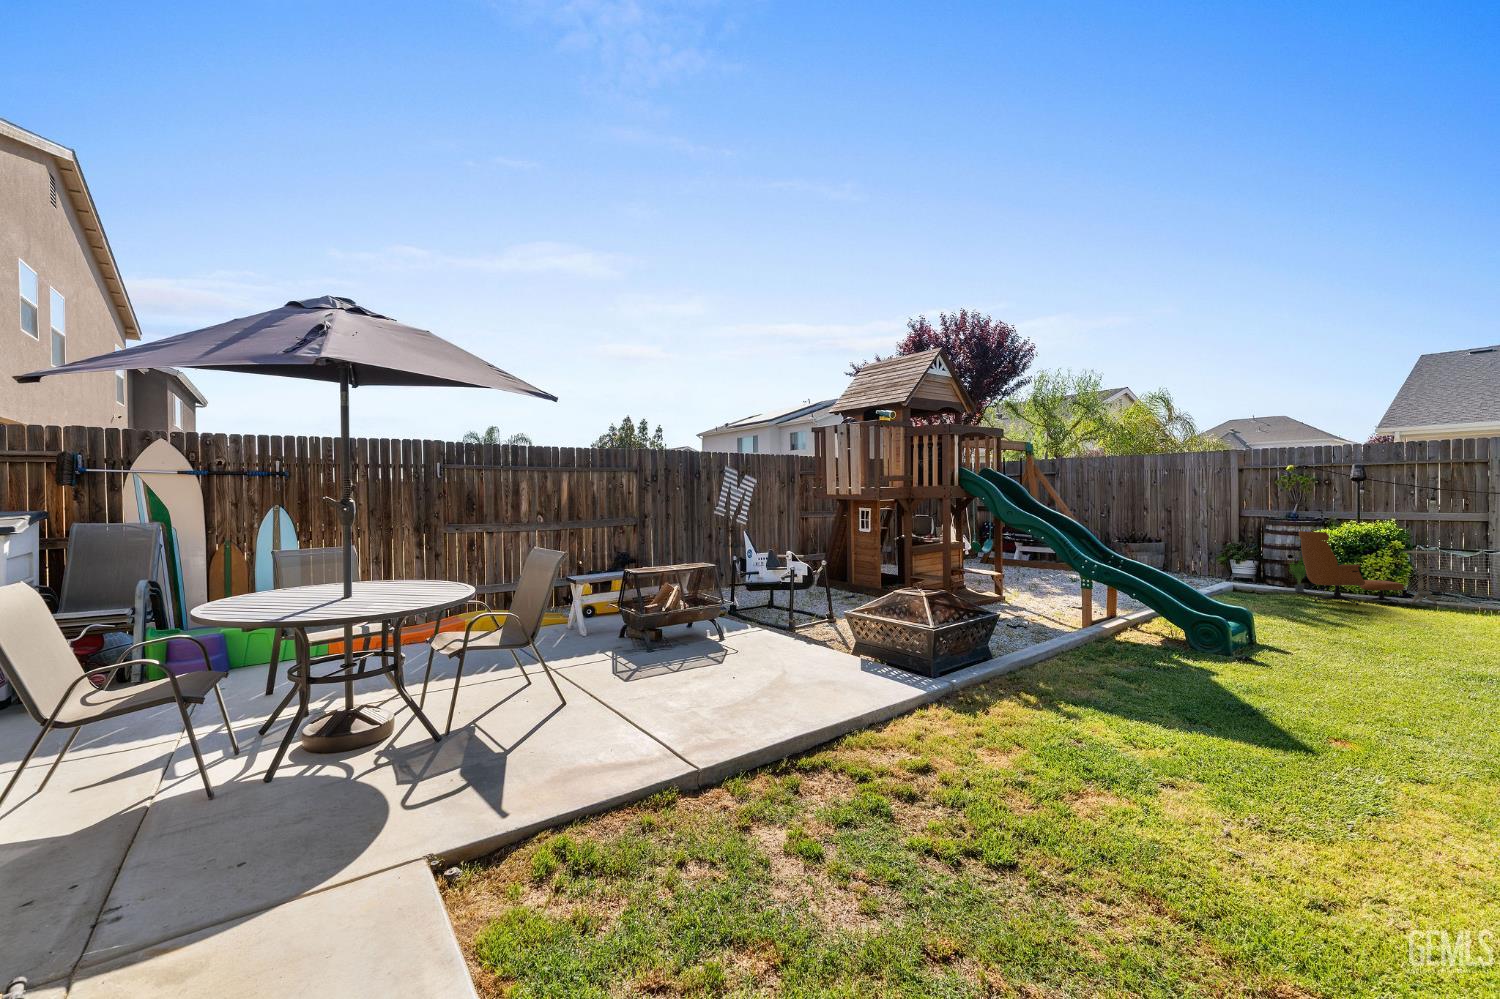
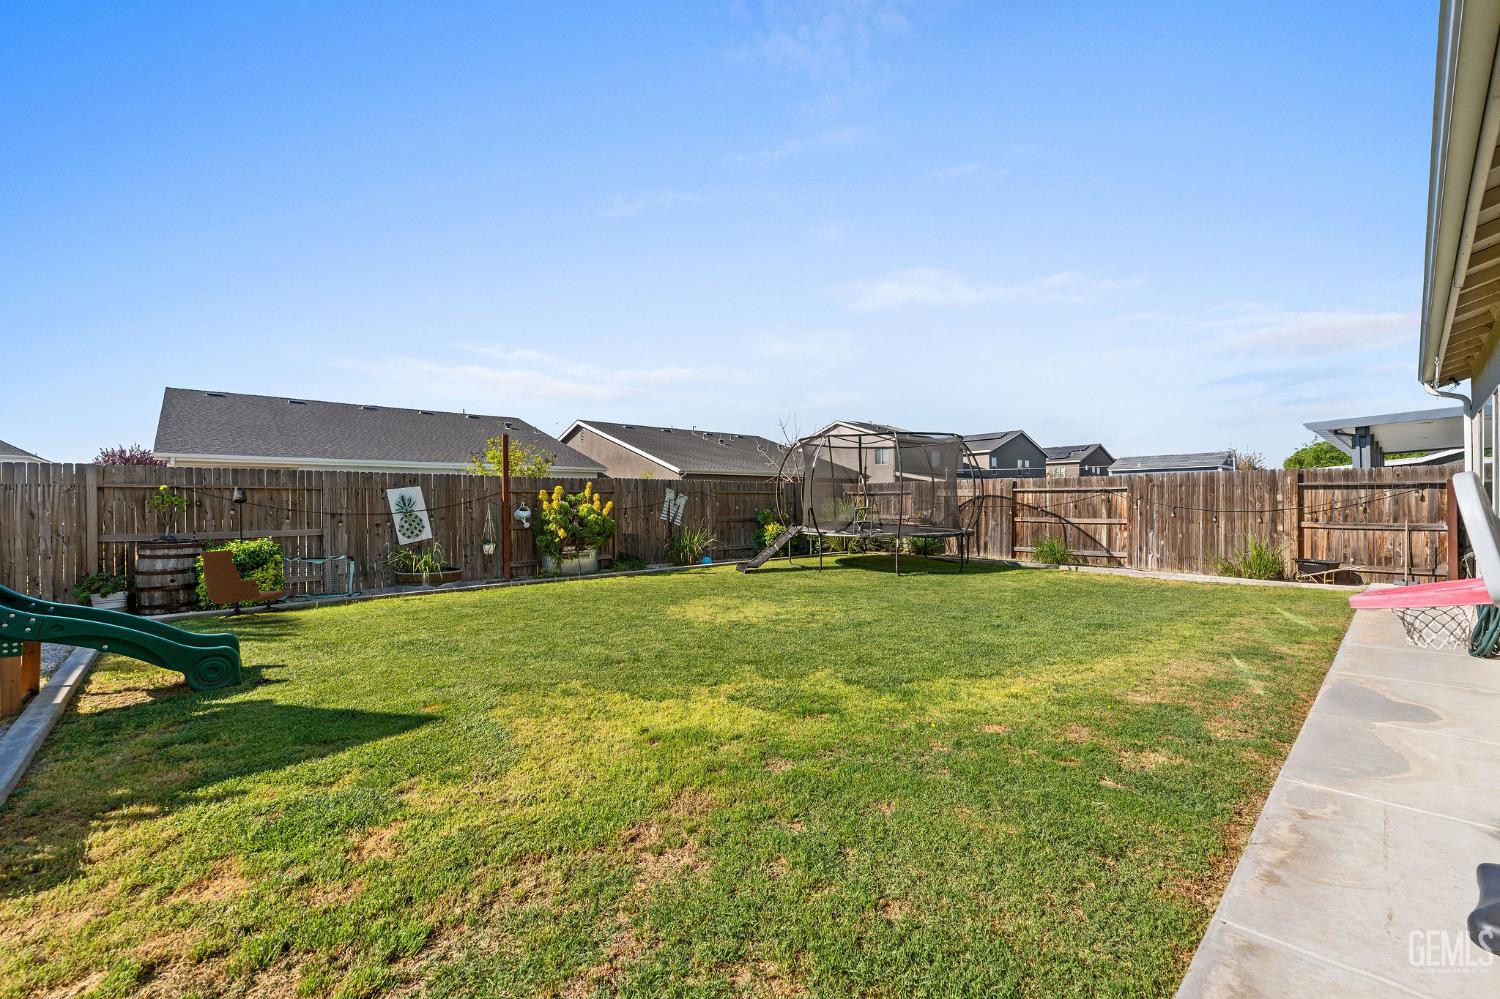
side table: present [1404,551,1443,605] -> none [280,560,309,608]
potted plant: present [1292,562,1306,593] -> none [175,580,205,618]

